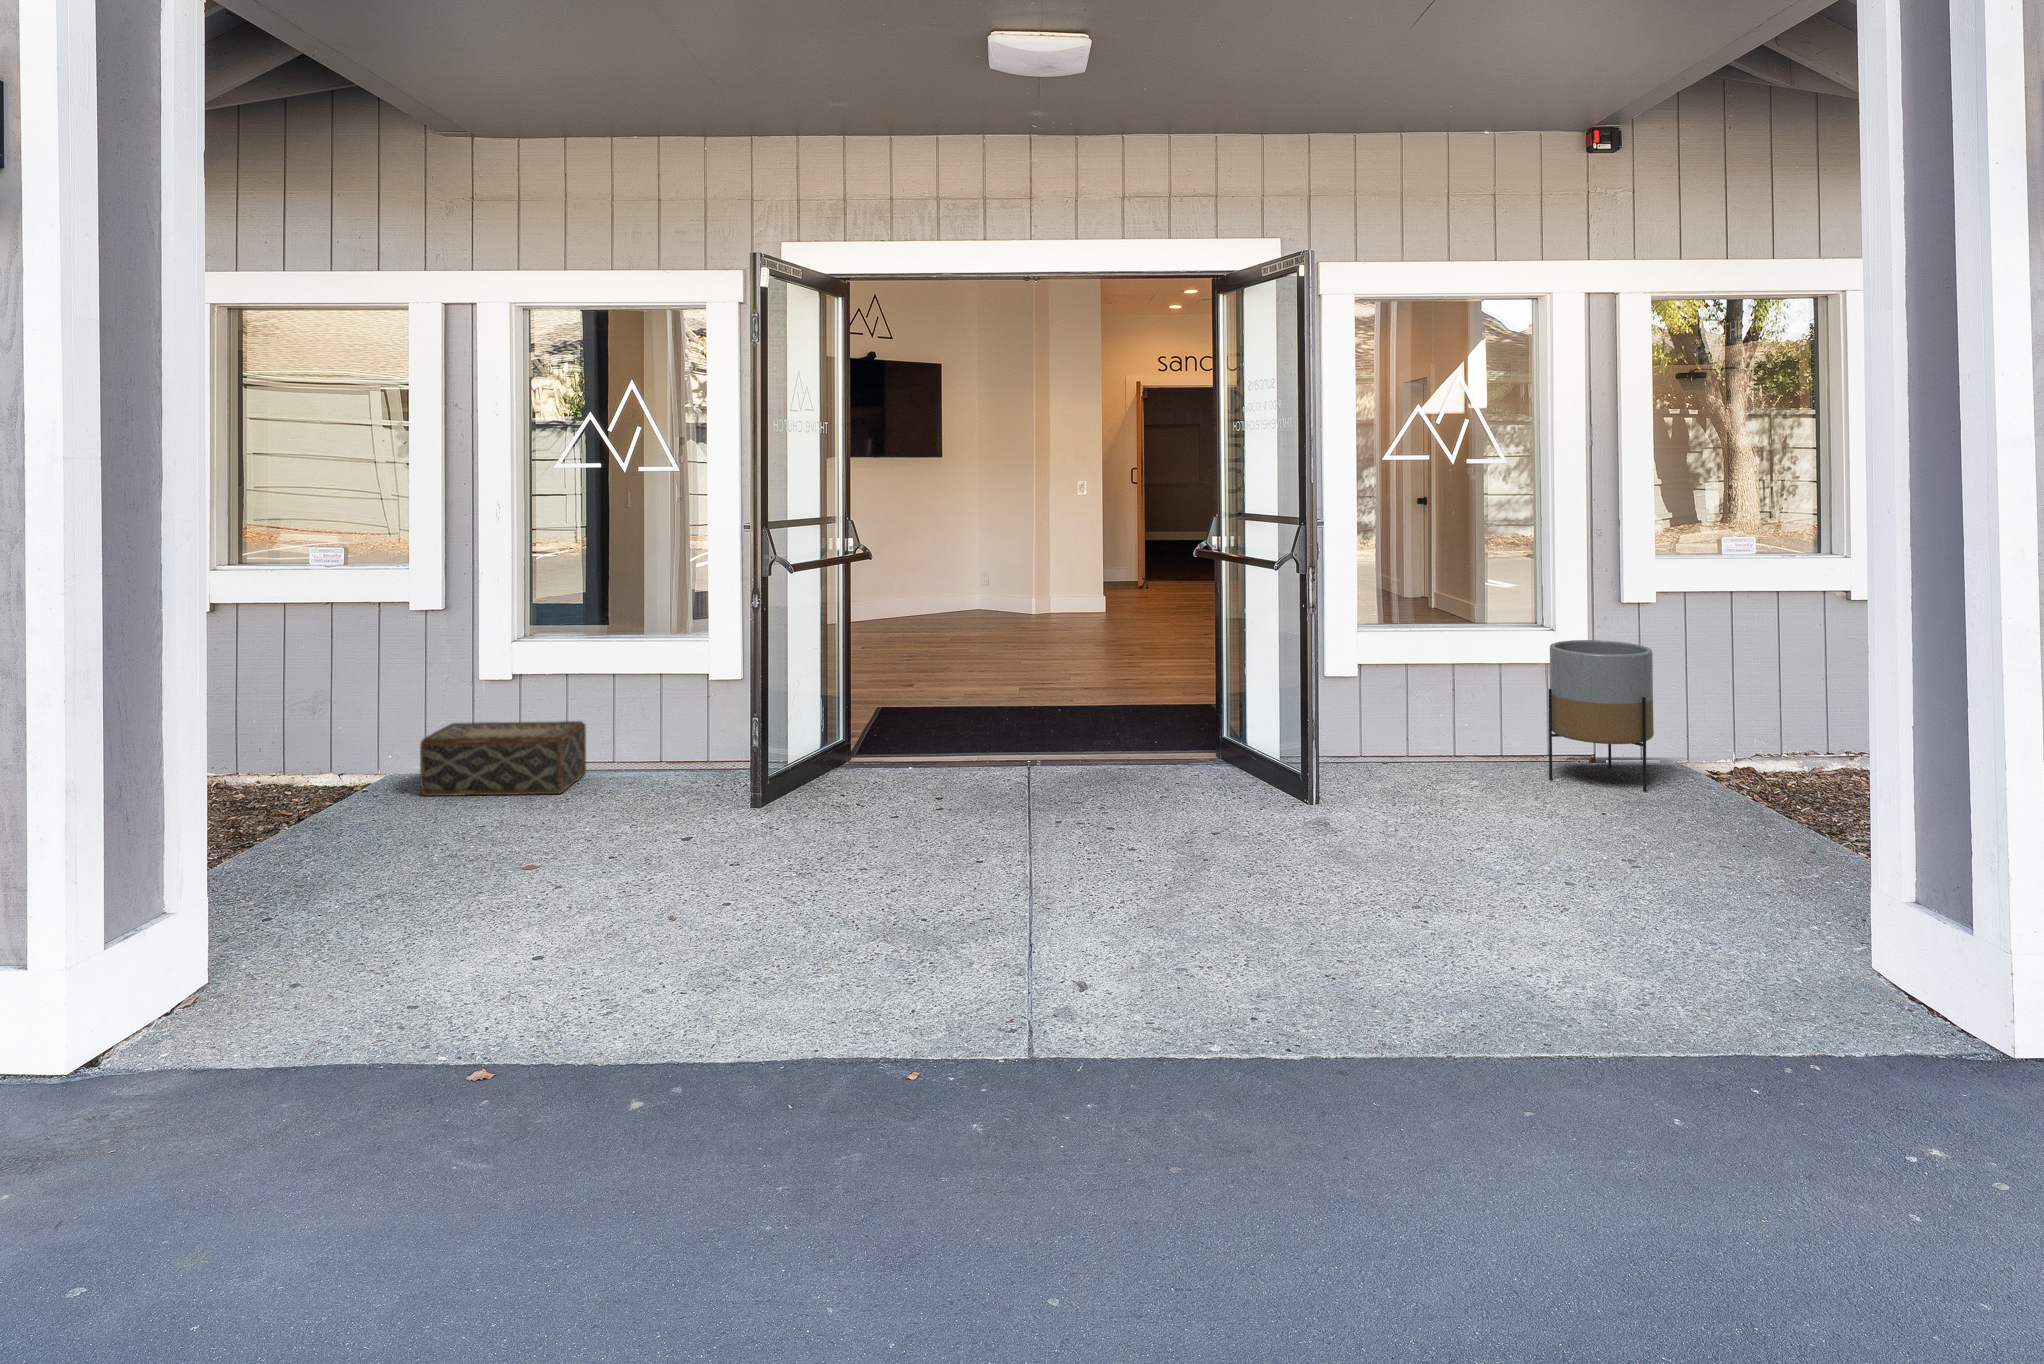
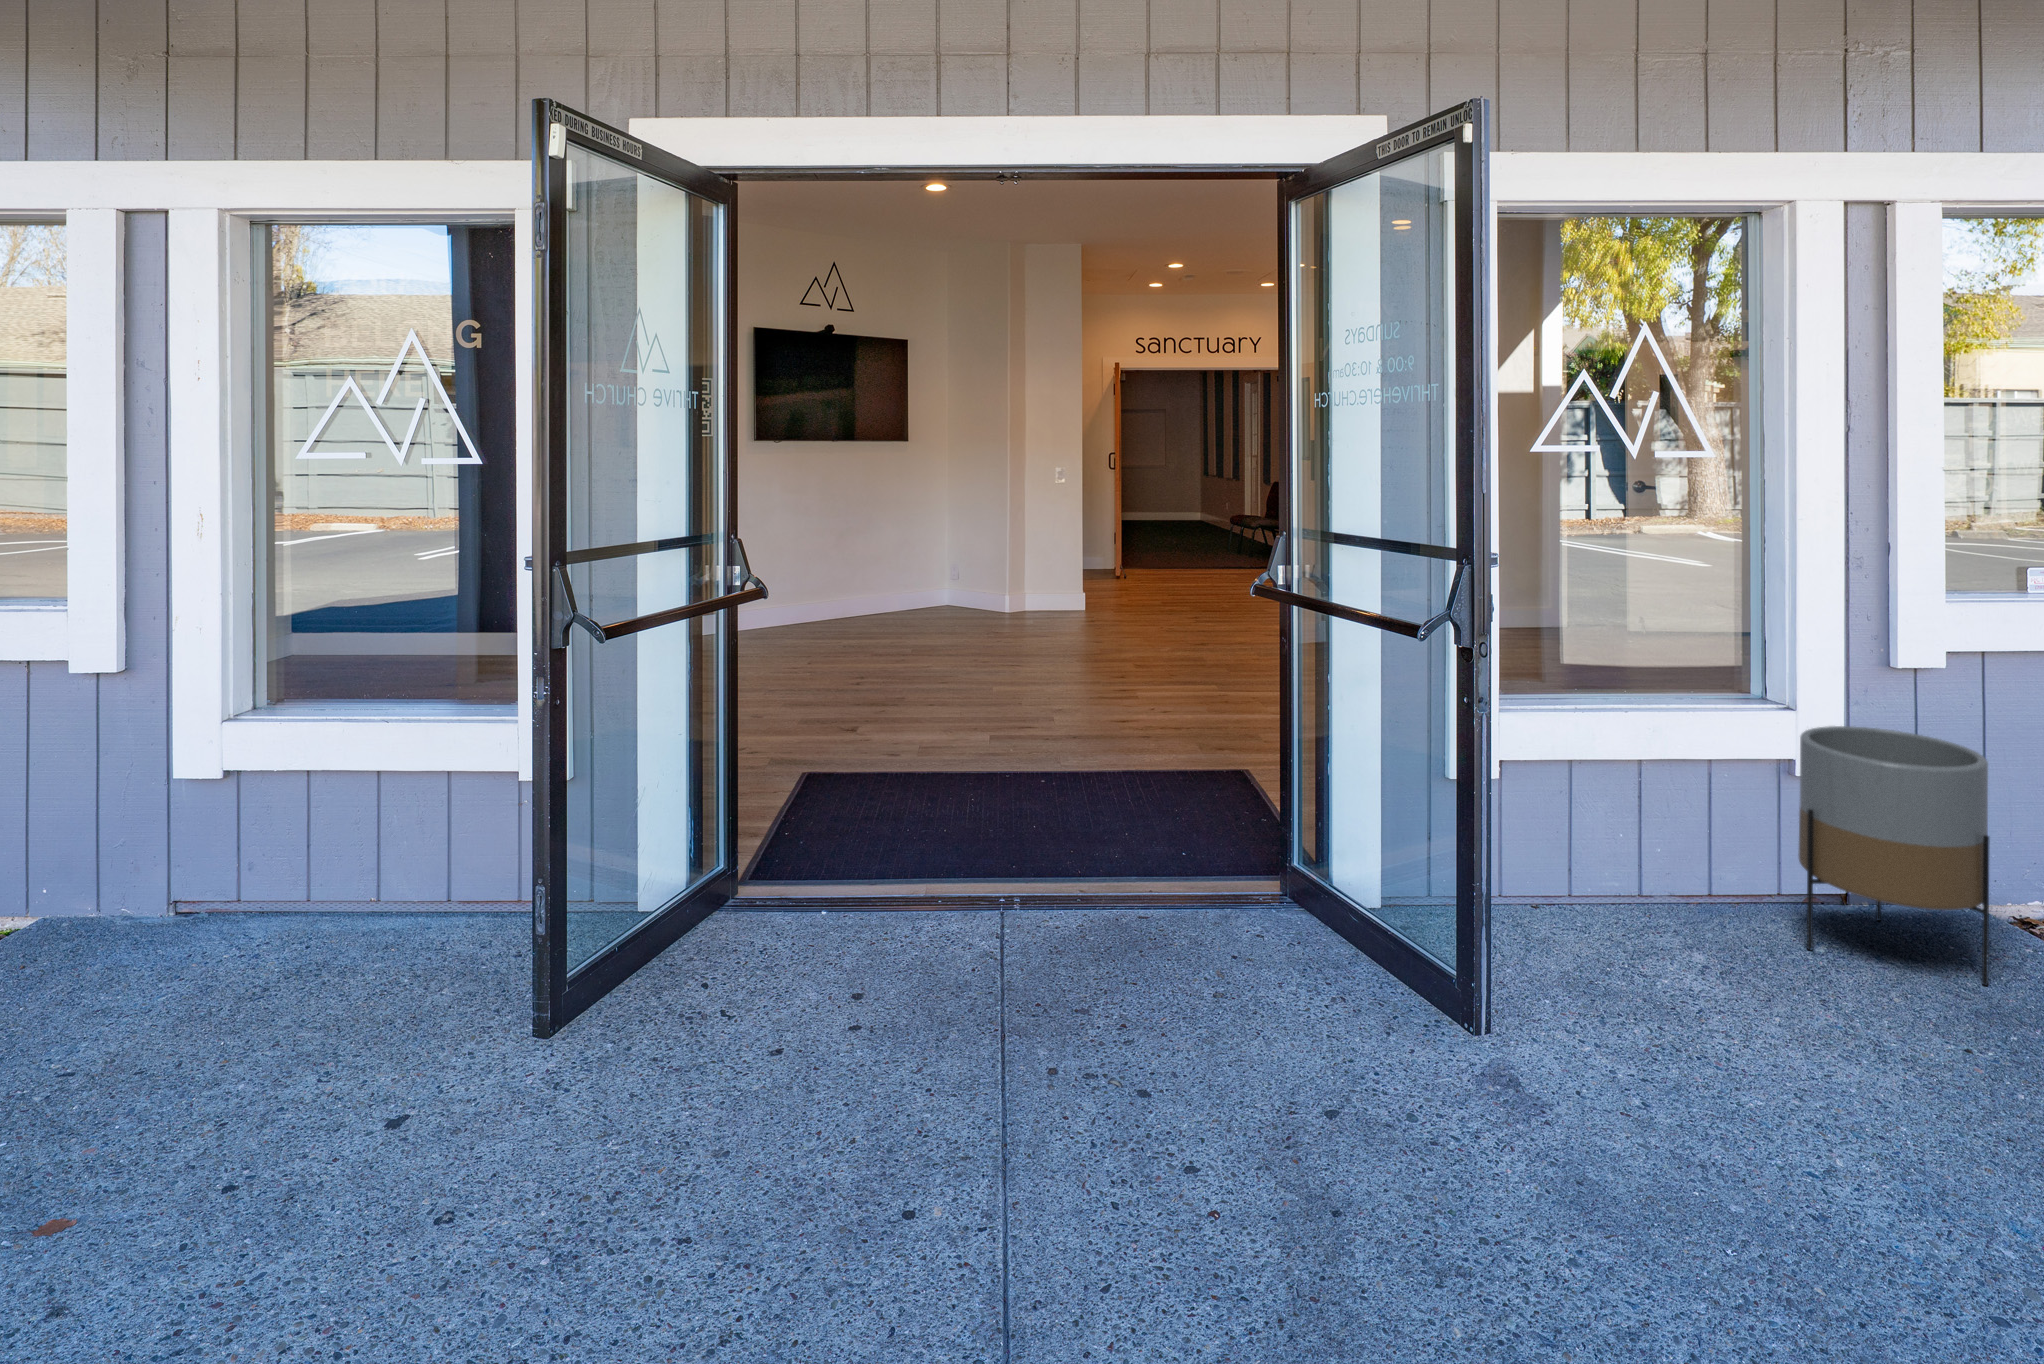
woven basket: present [420,721,586,796] -> none [33,842,332,980]

